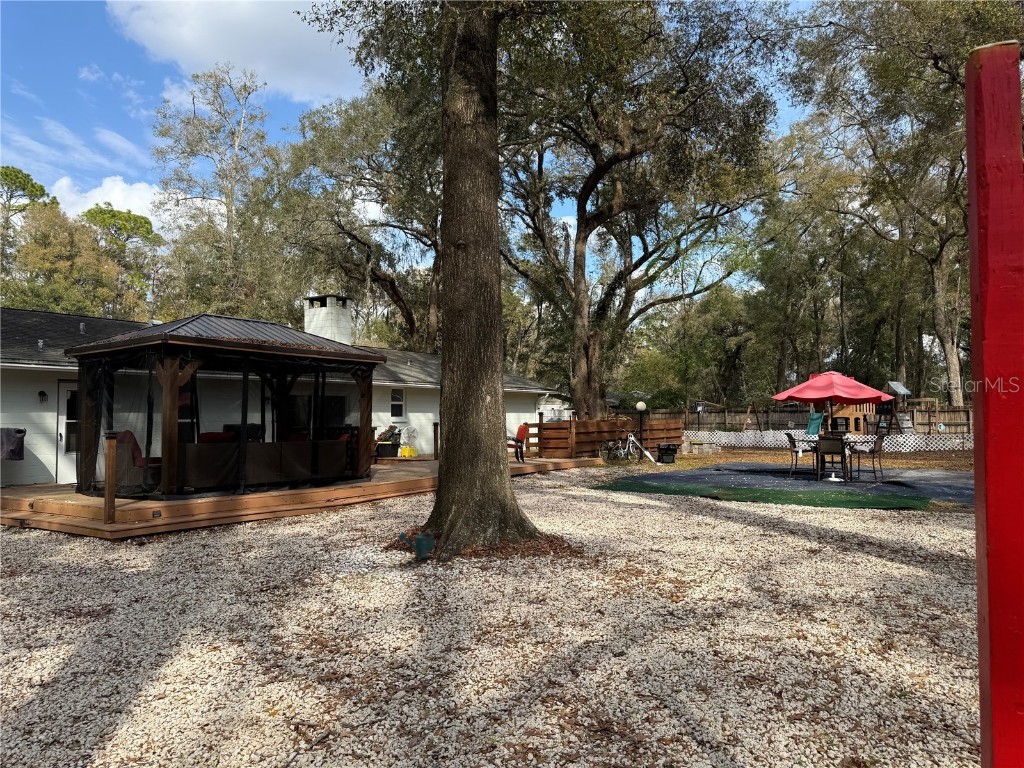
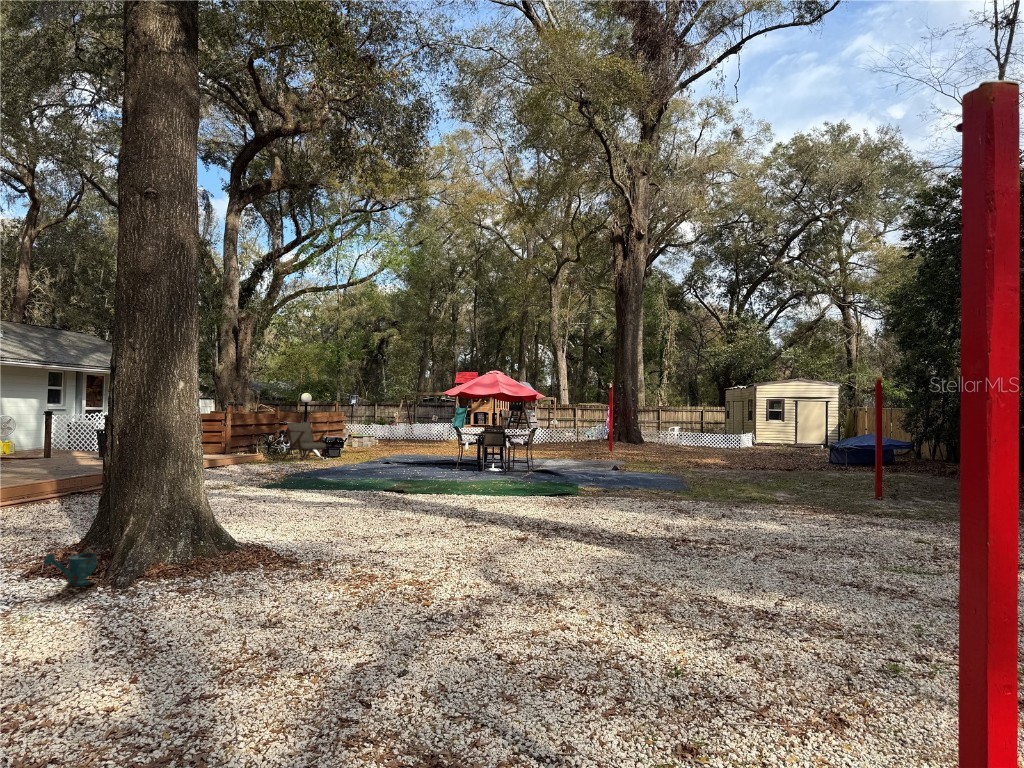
lounge chair: none [621,431,661,467] -> present [283,422,327,461]

